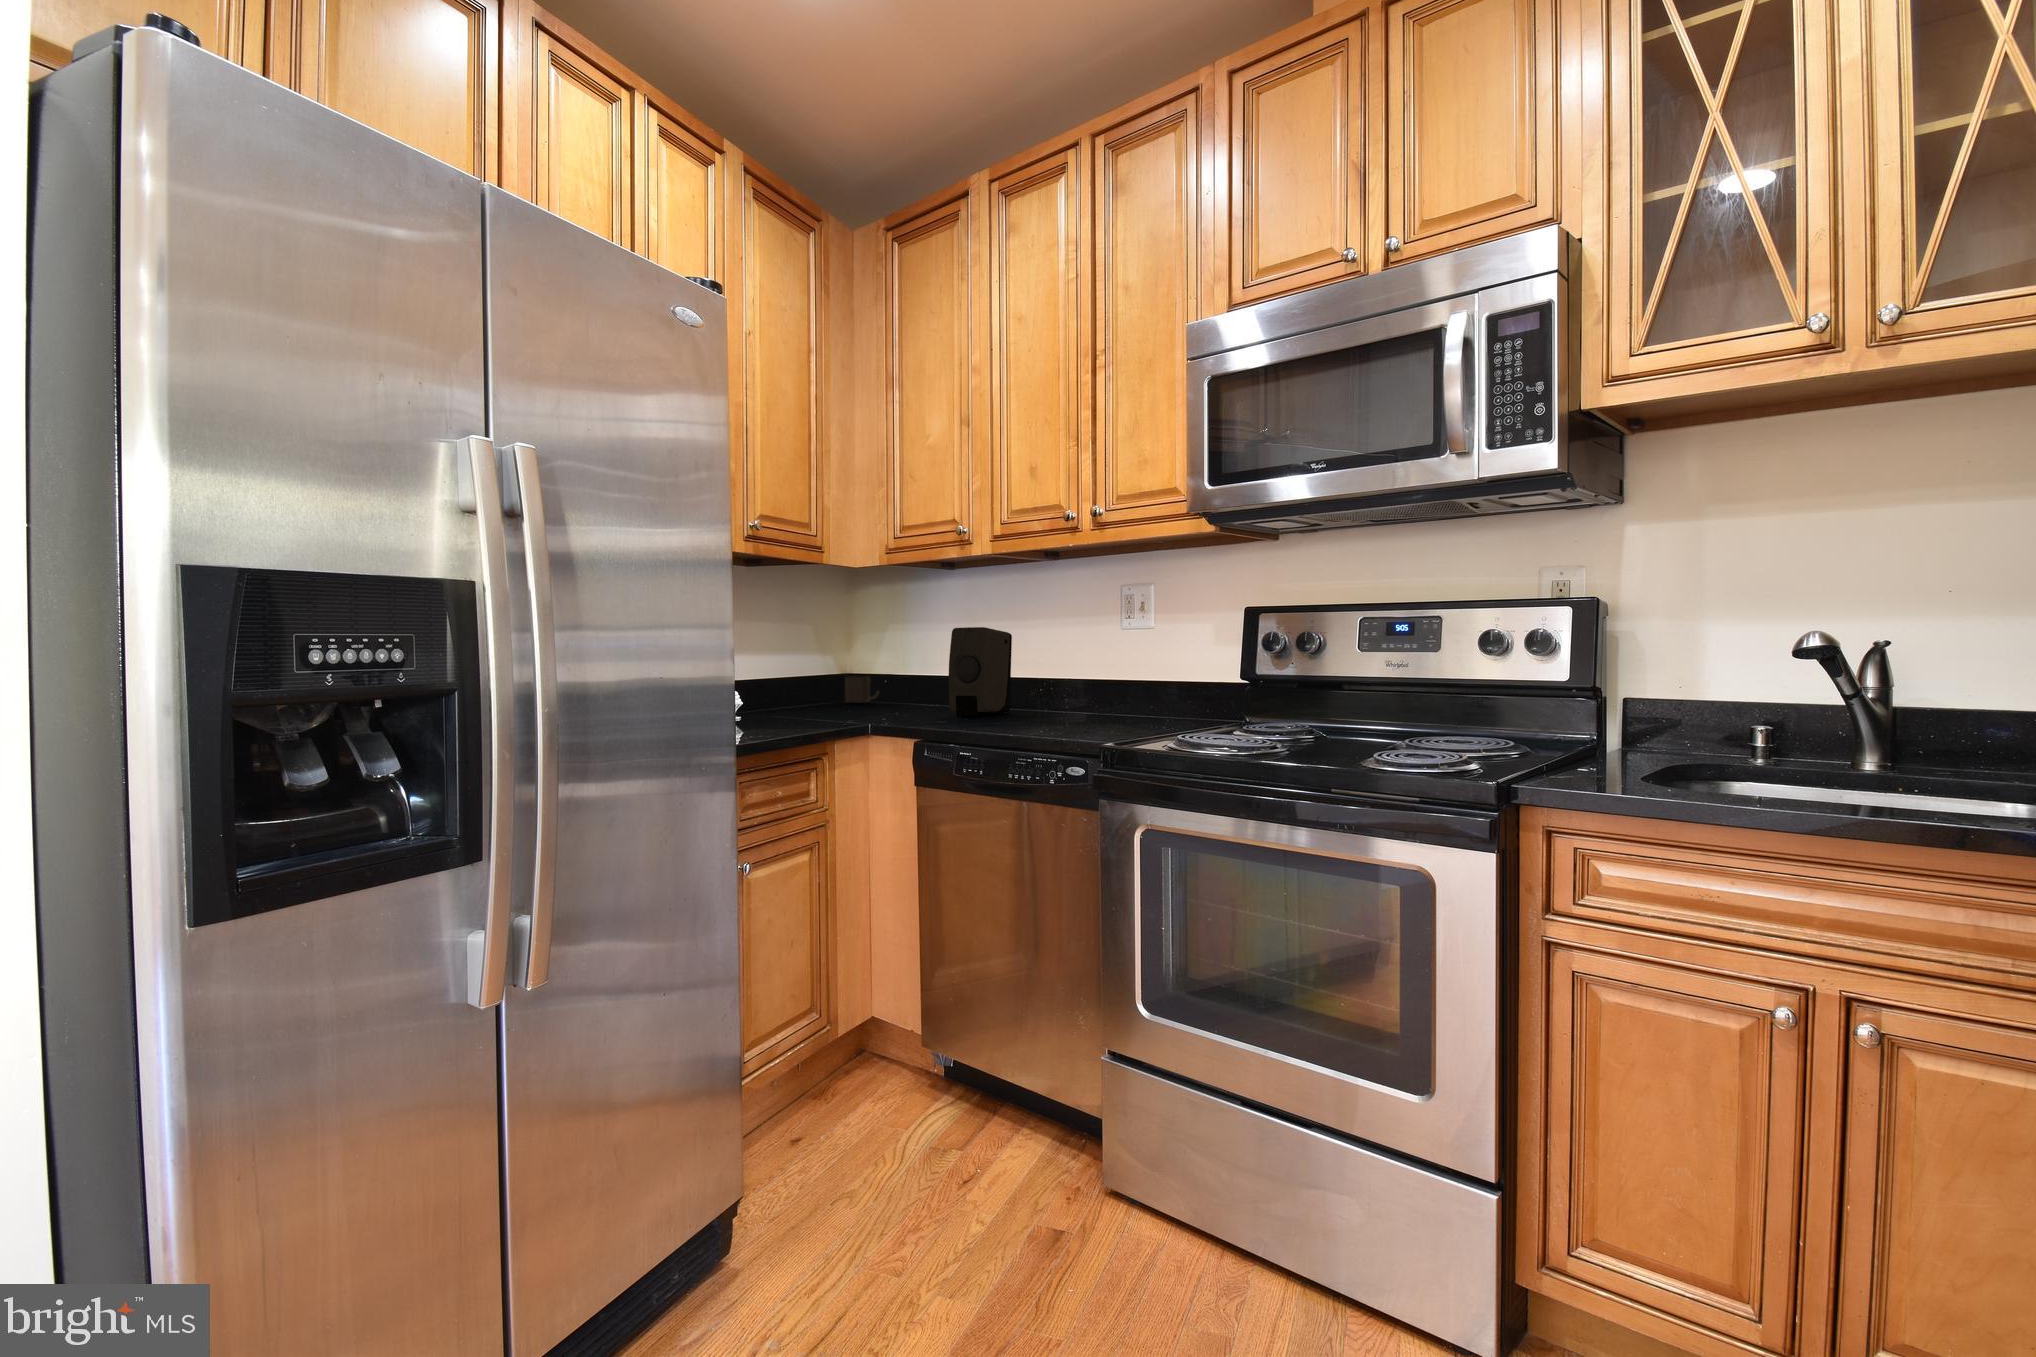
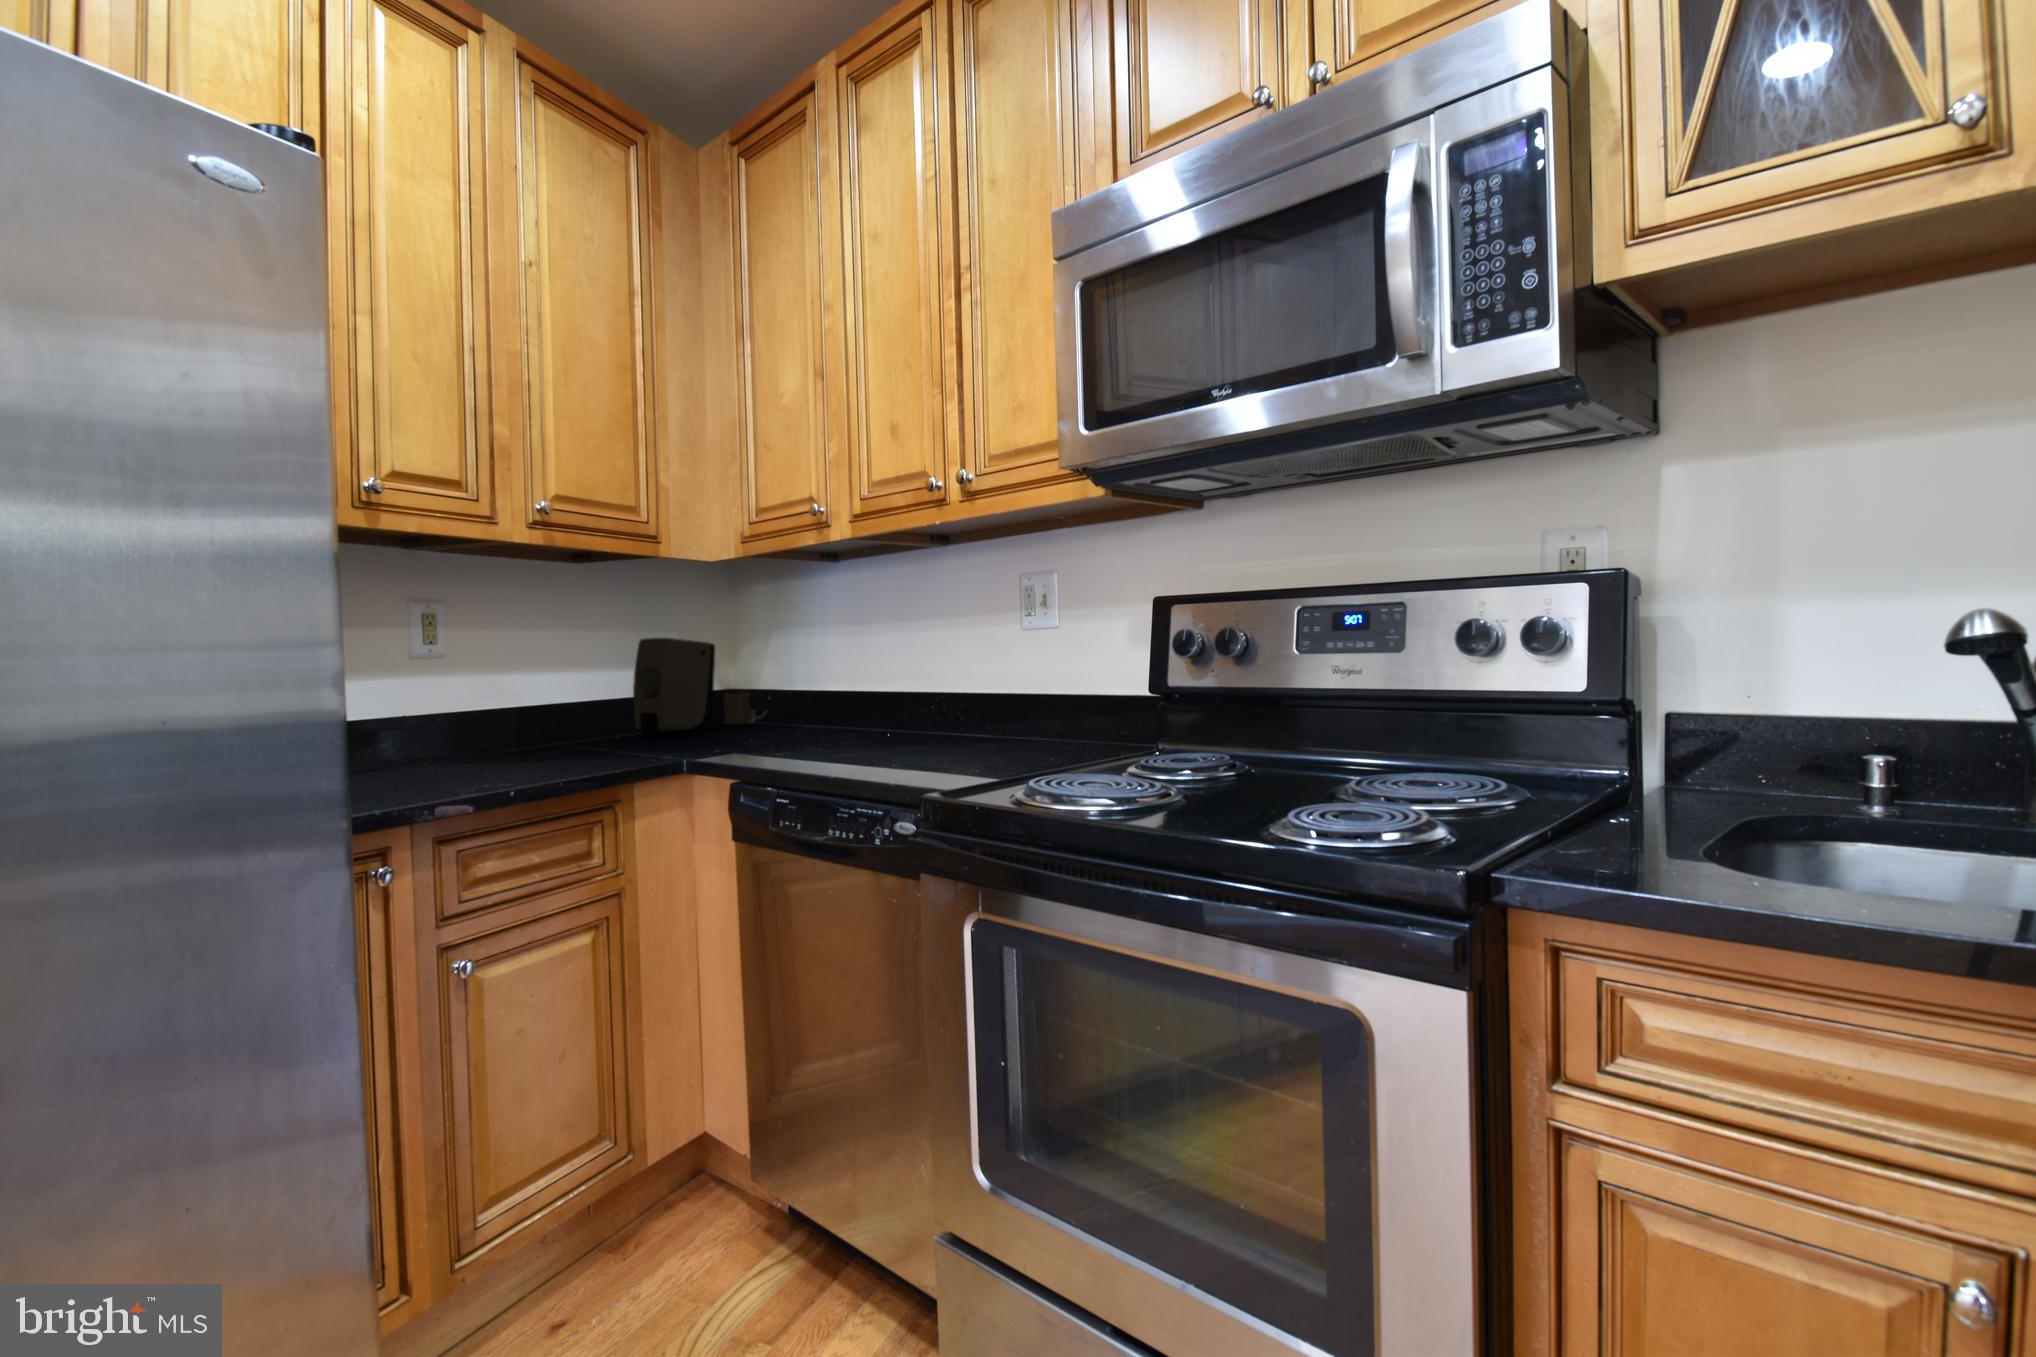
soap dispenser: present [949,627,1012,716] -> present [633,638,715,735]

